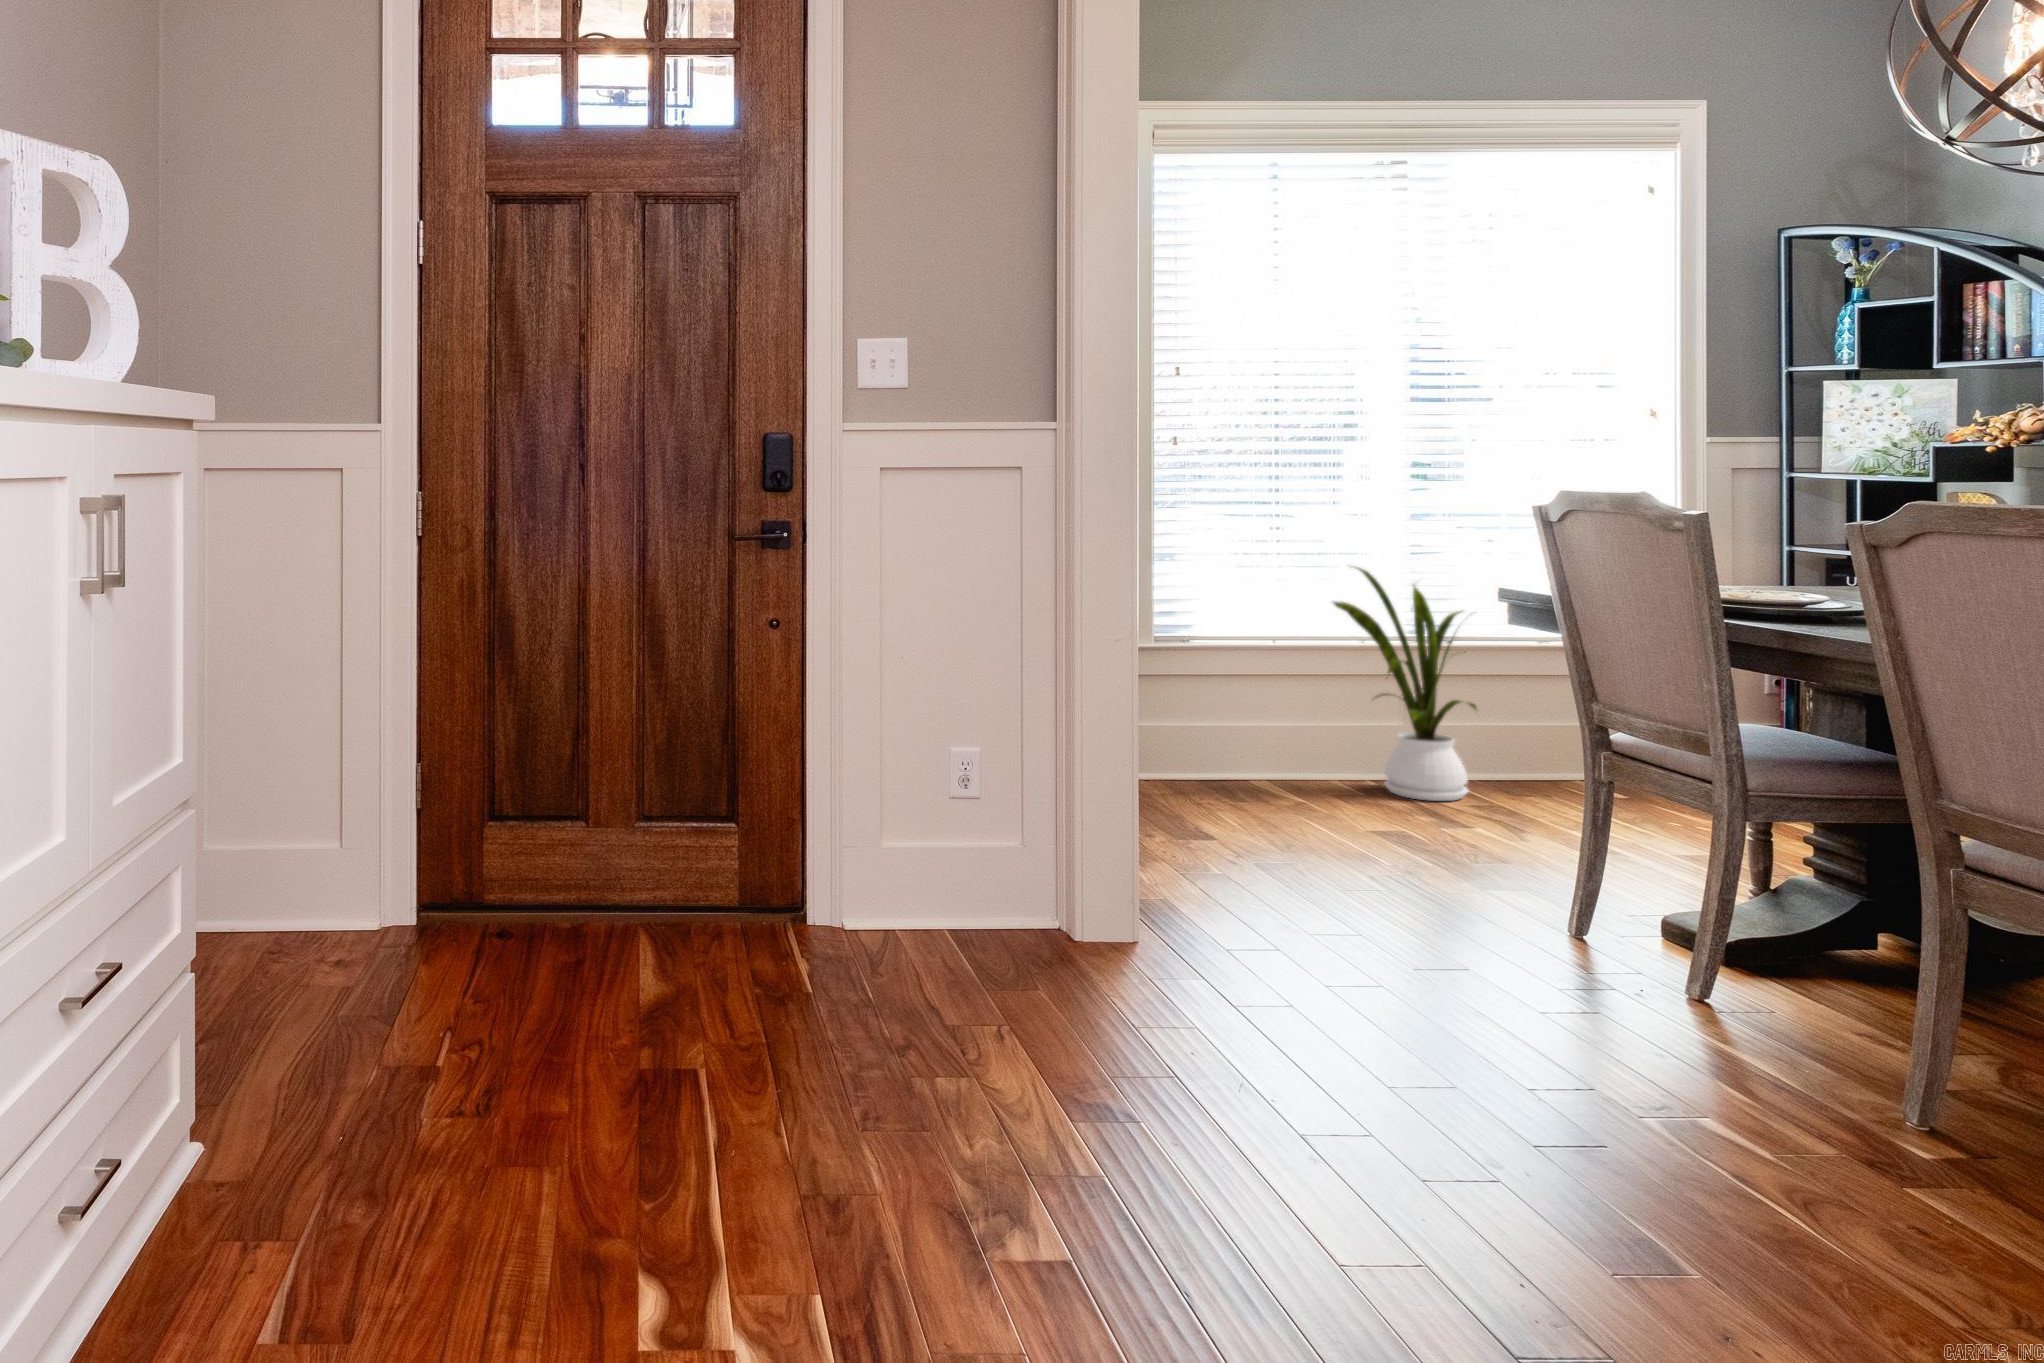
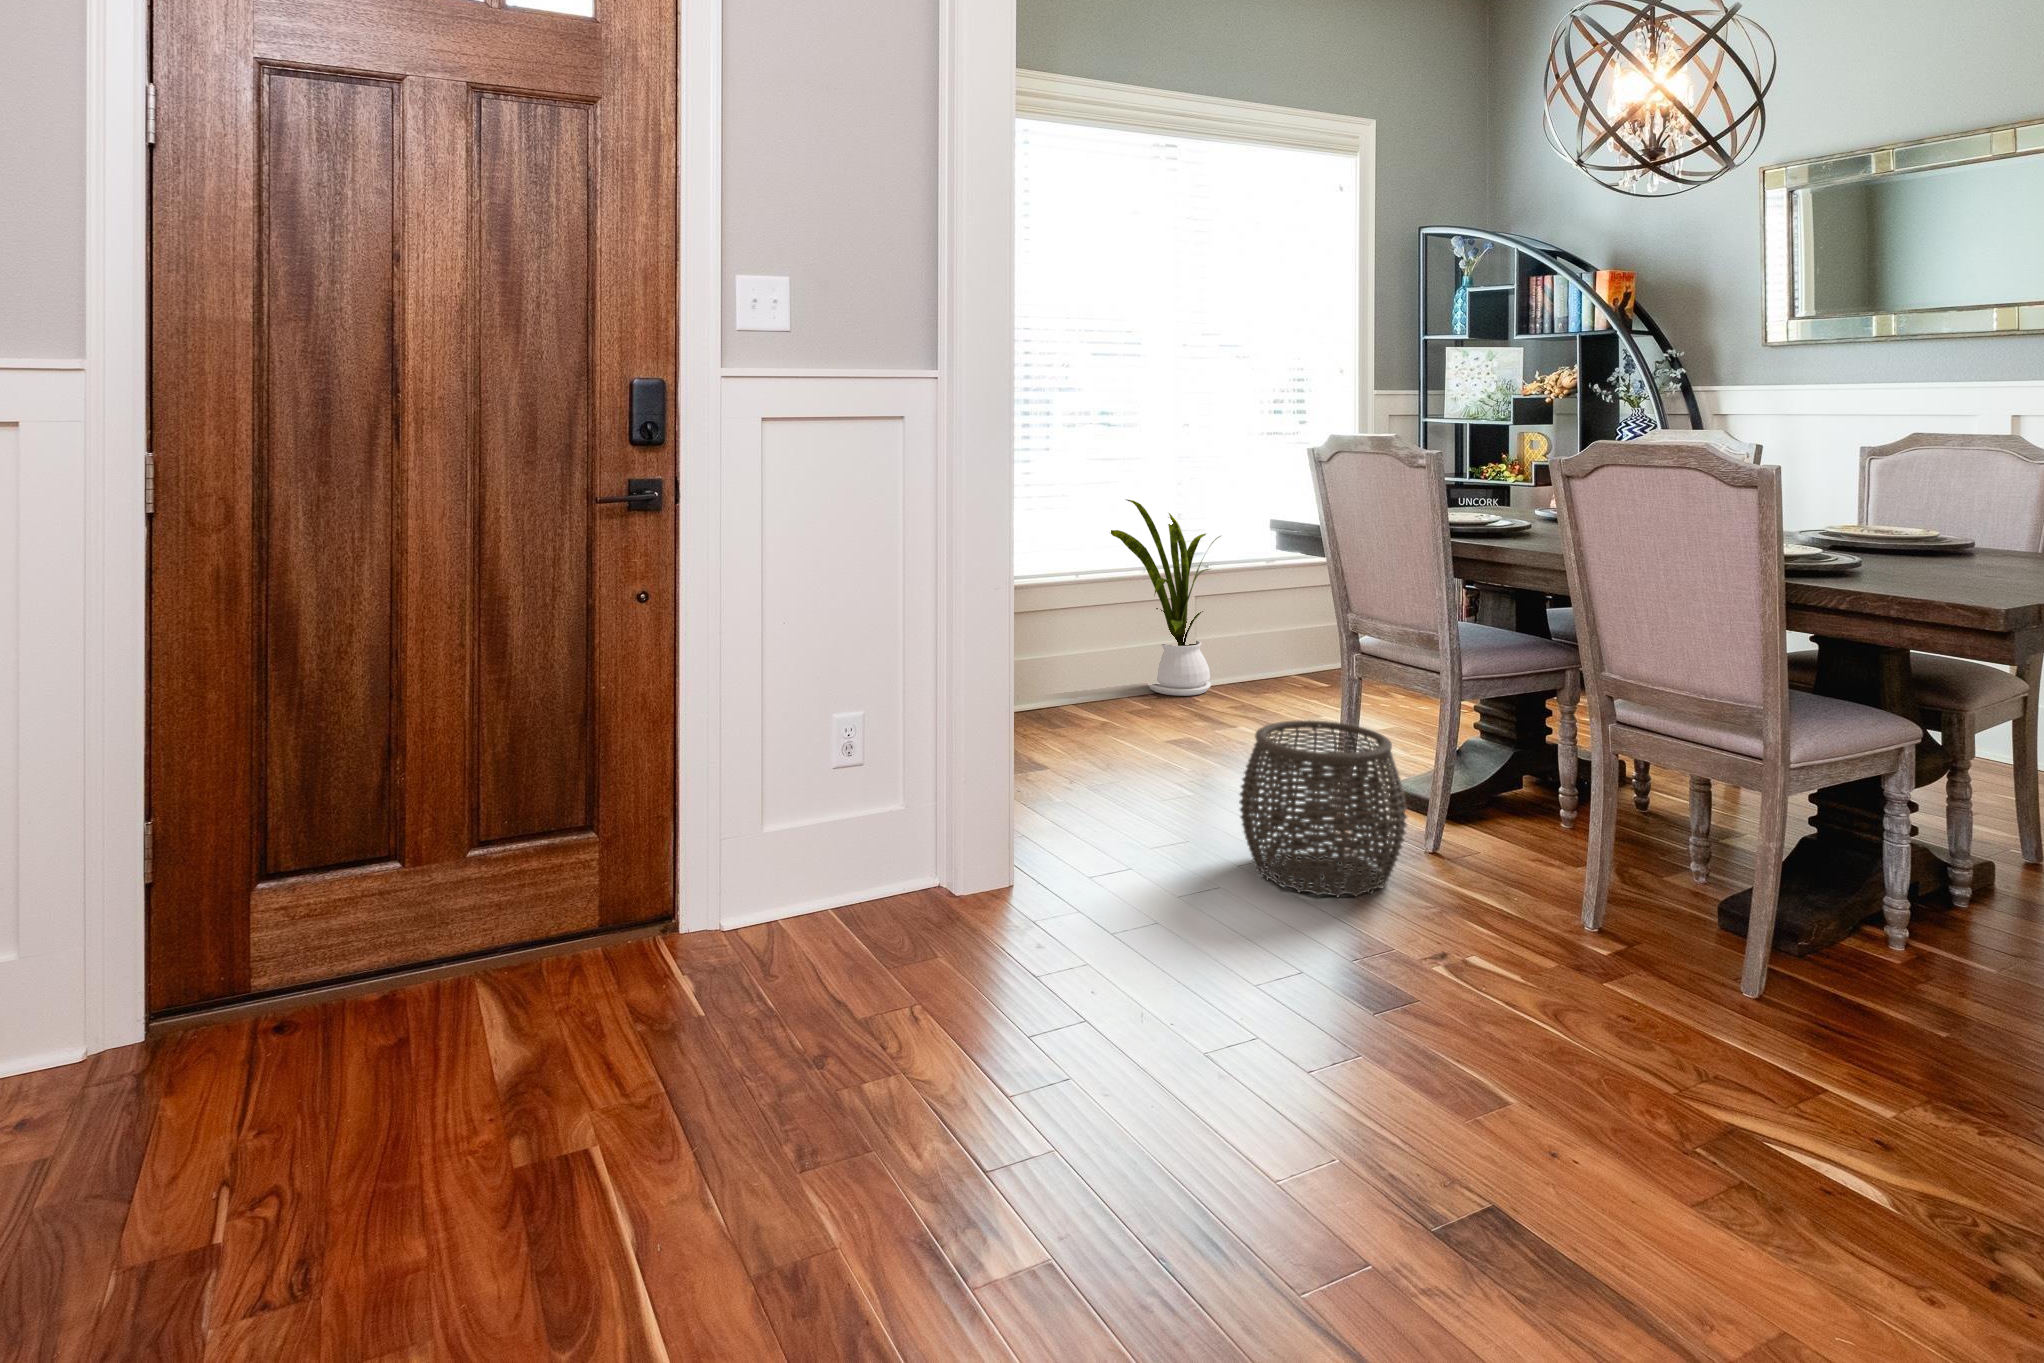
woven basket: none [1393,802,1598,994] -> present [1240,720,1407,897]

